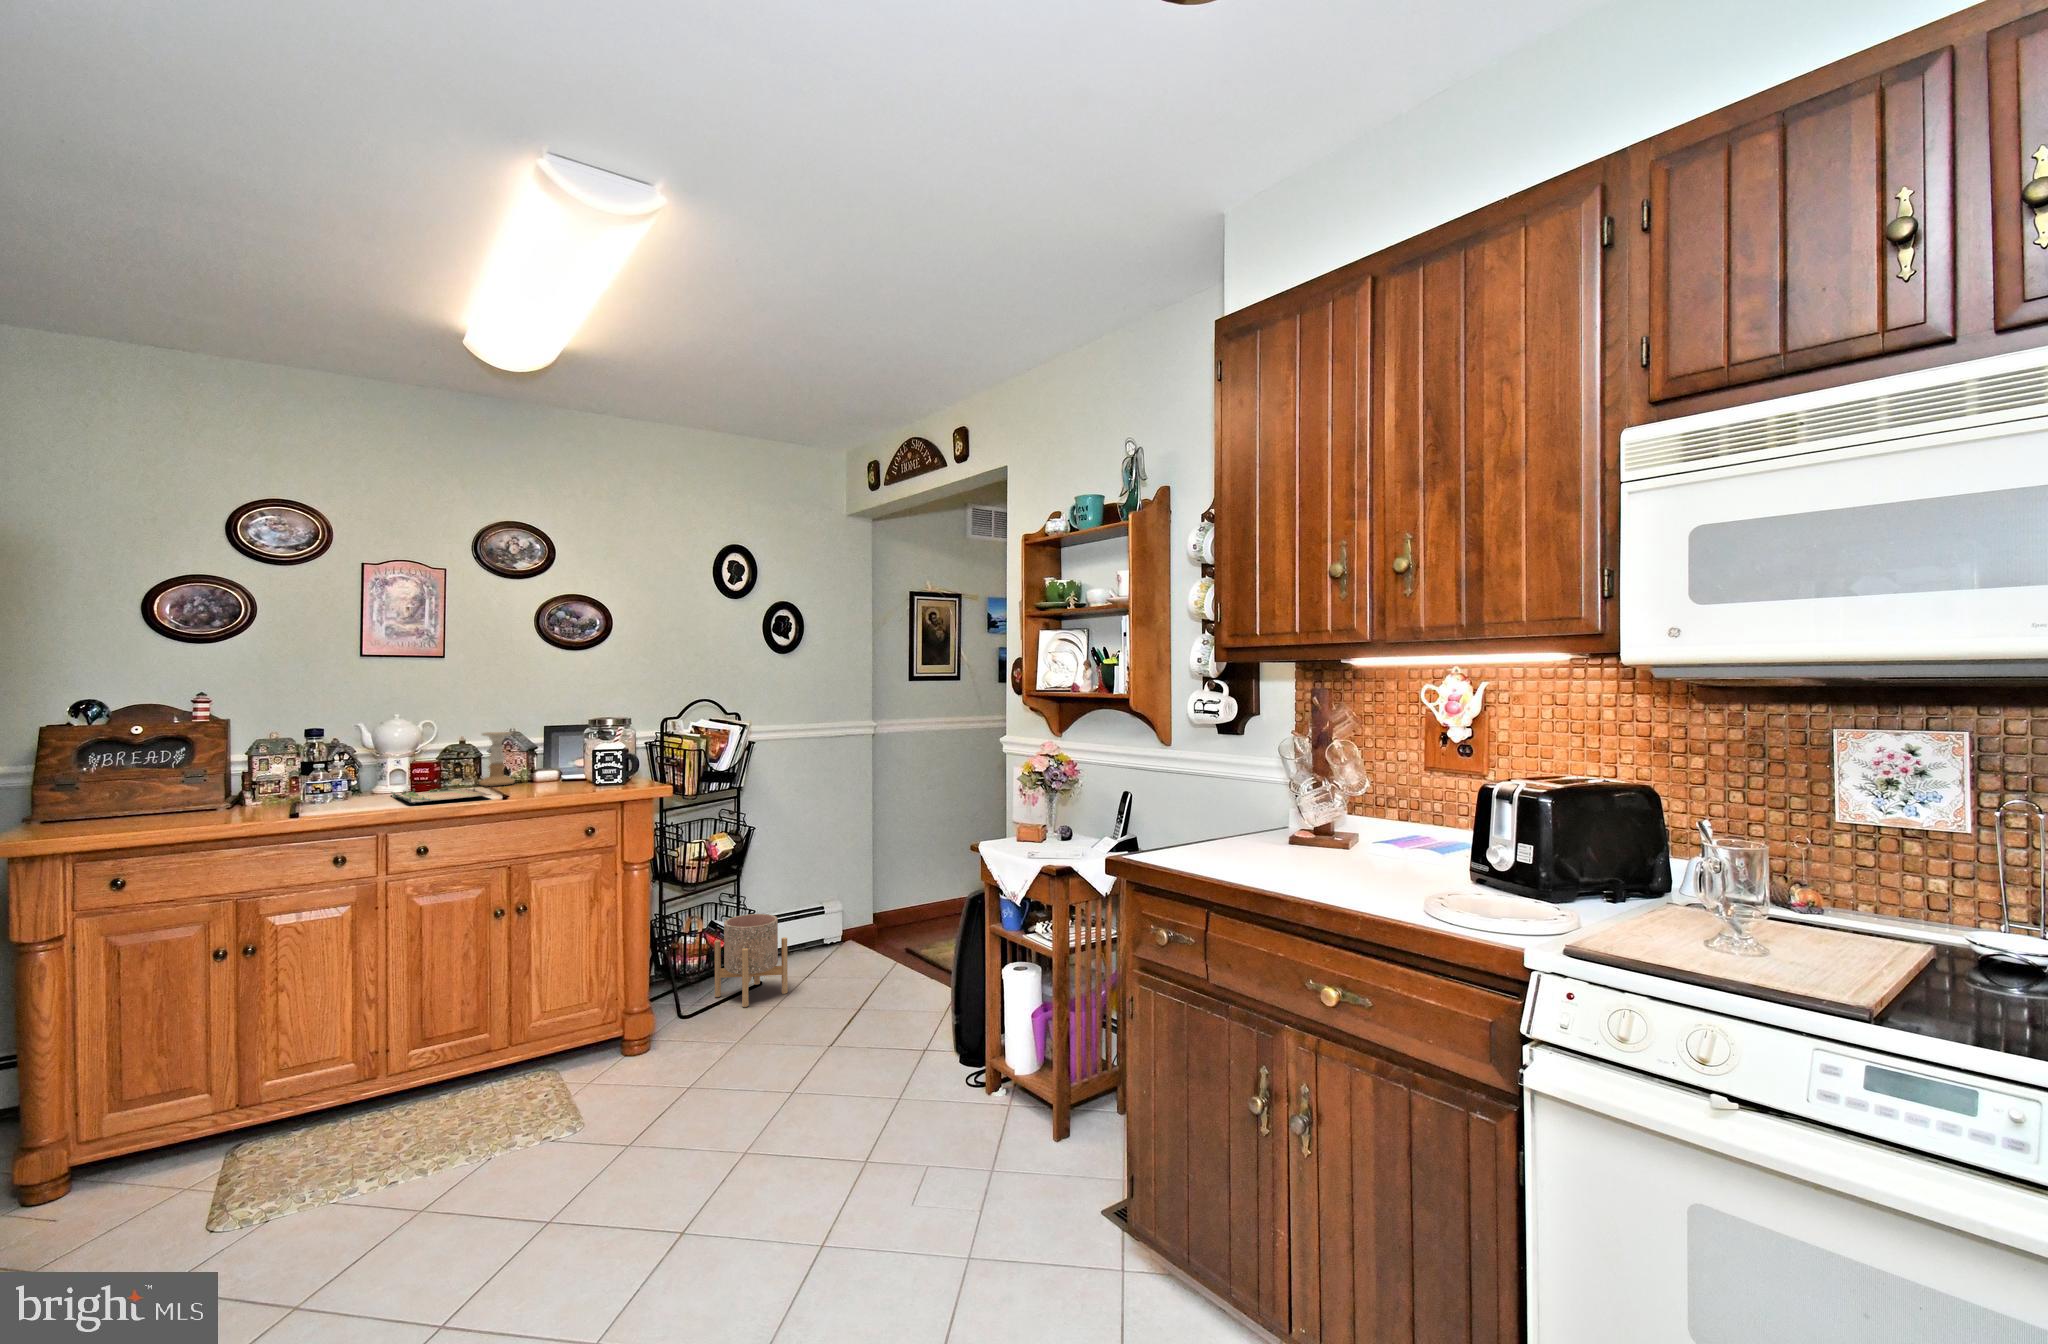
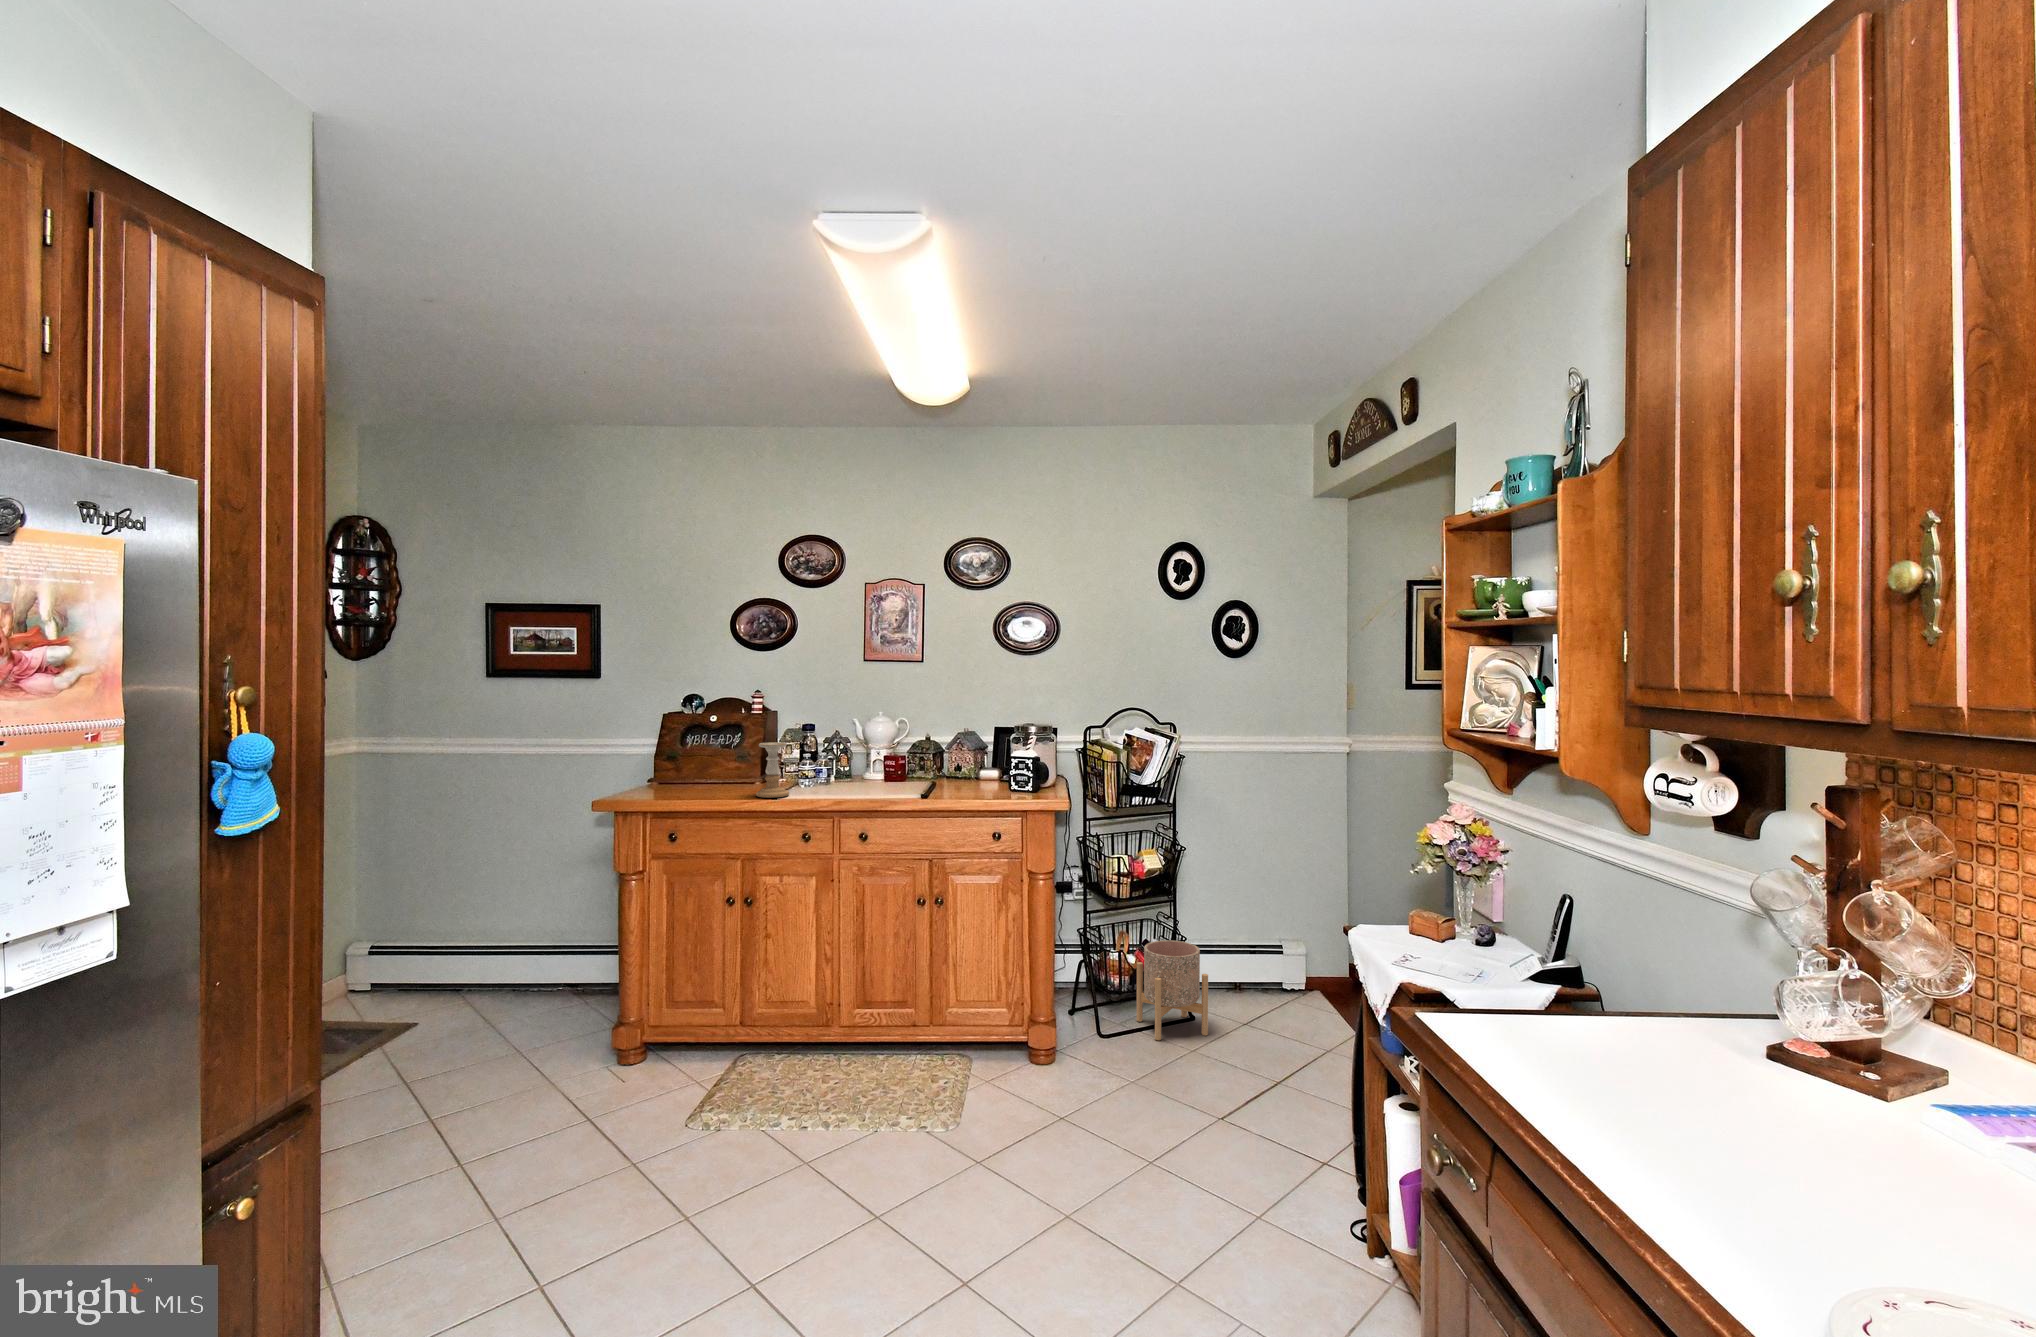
candle holder: present [479,732,515,786] -> present [756,742,789,798]
tray: present [391,783,491,804] -> none [857,777,922,798]

